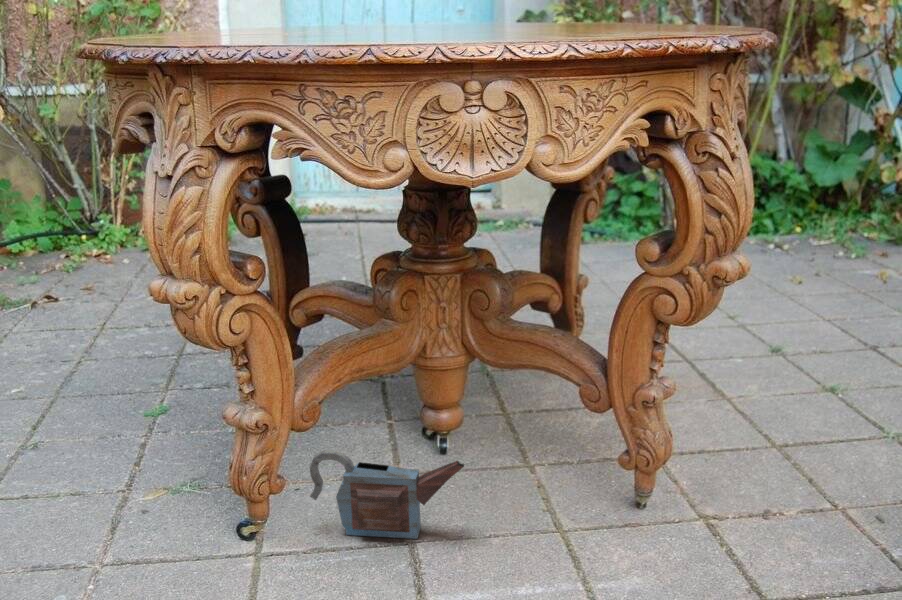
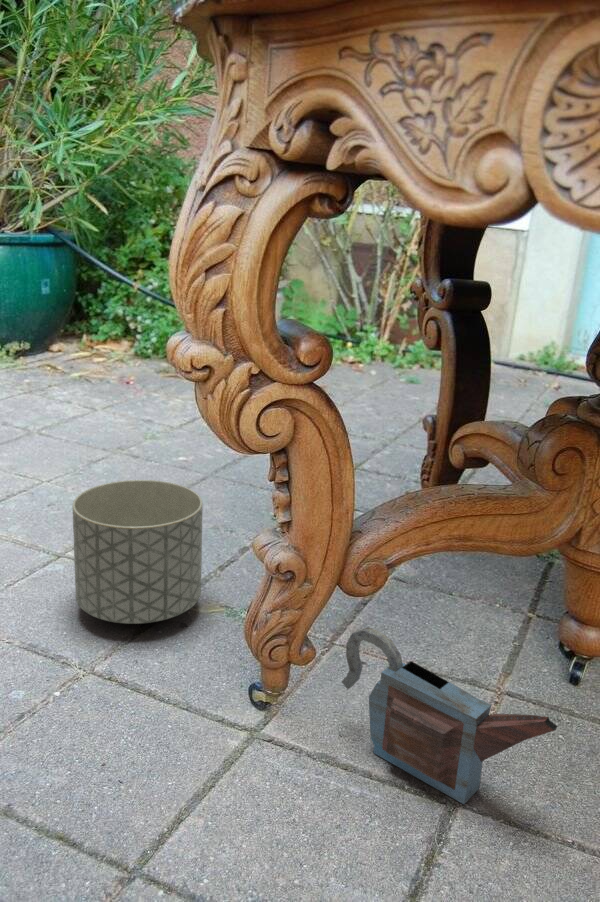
planter: none [23,400,150,528] -> present [73,480,203,624]

